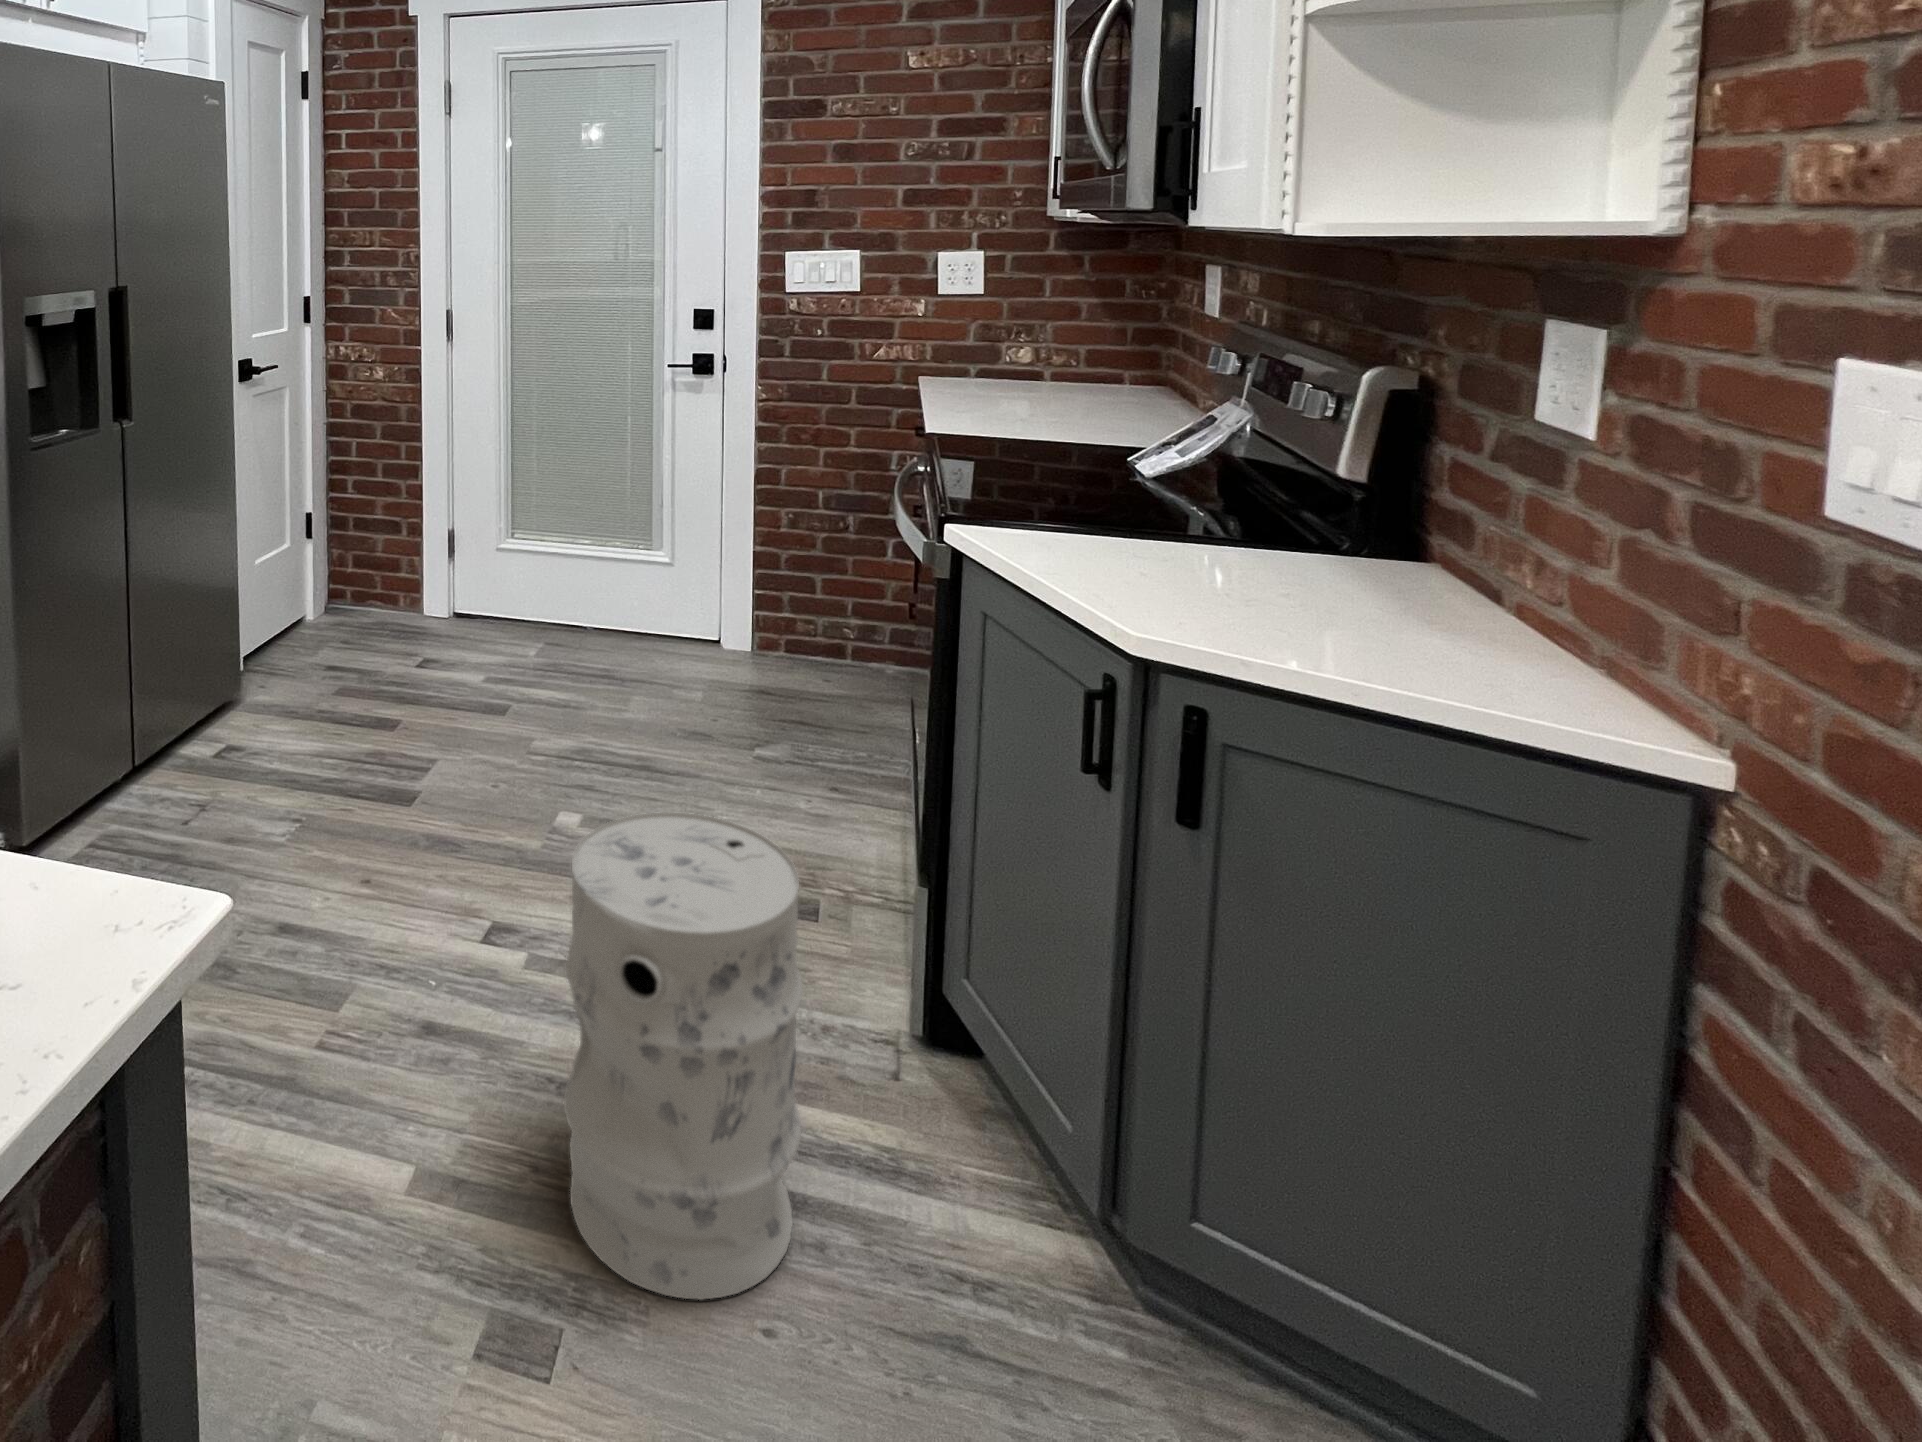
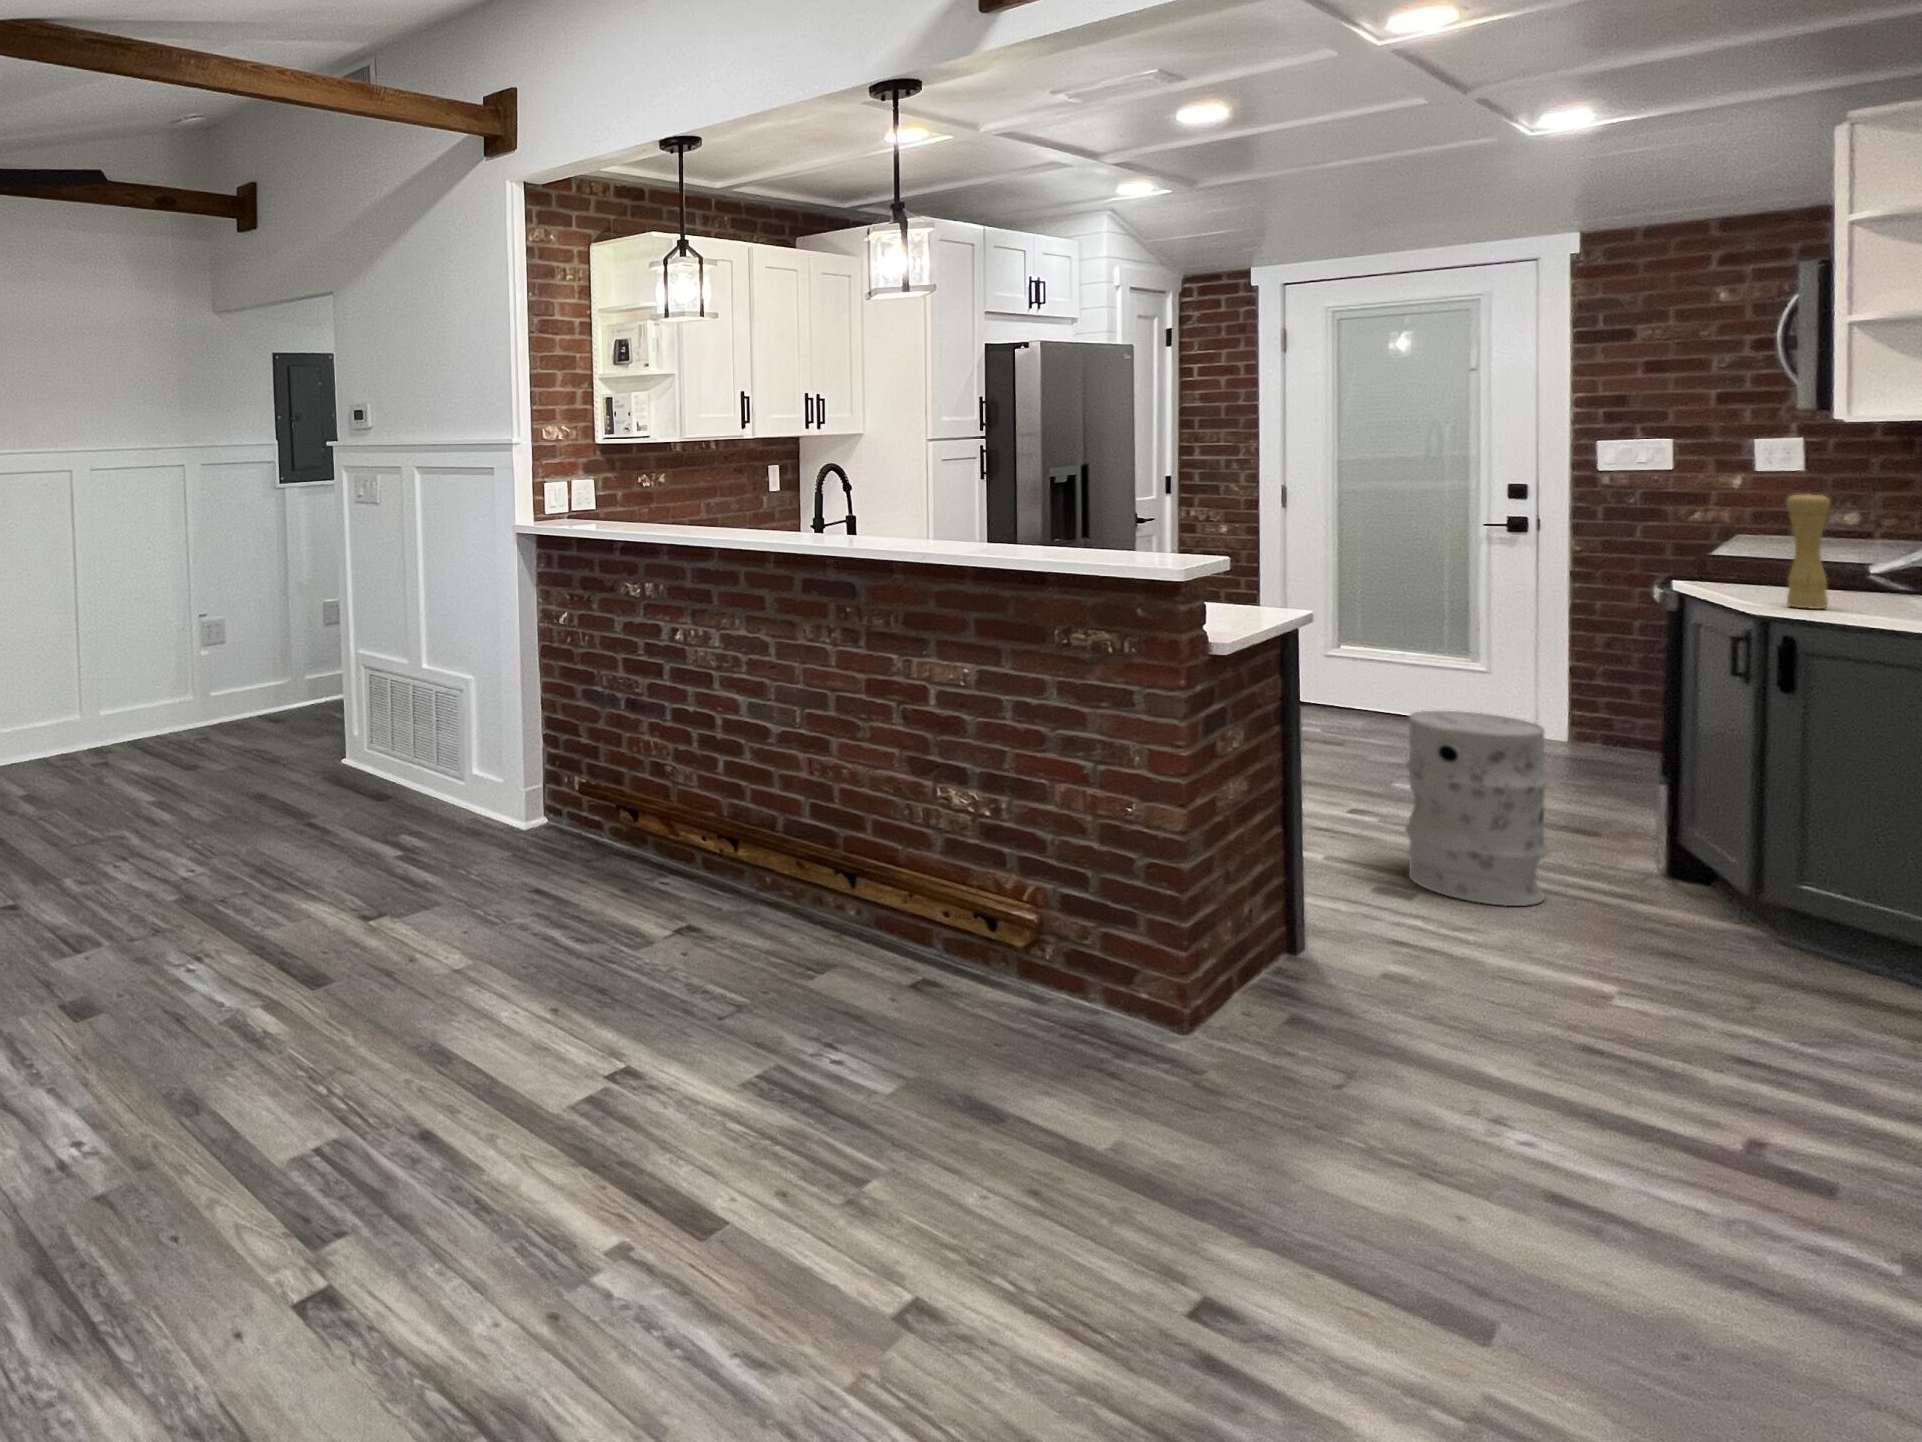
pepper mill: none [1190,376,1269,621] -> present [1787,493,1830,609]

